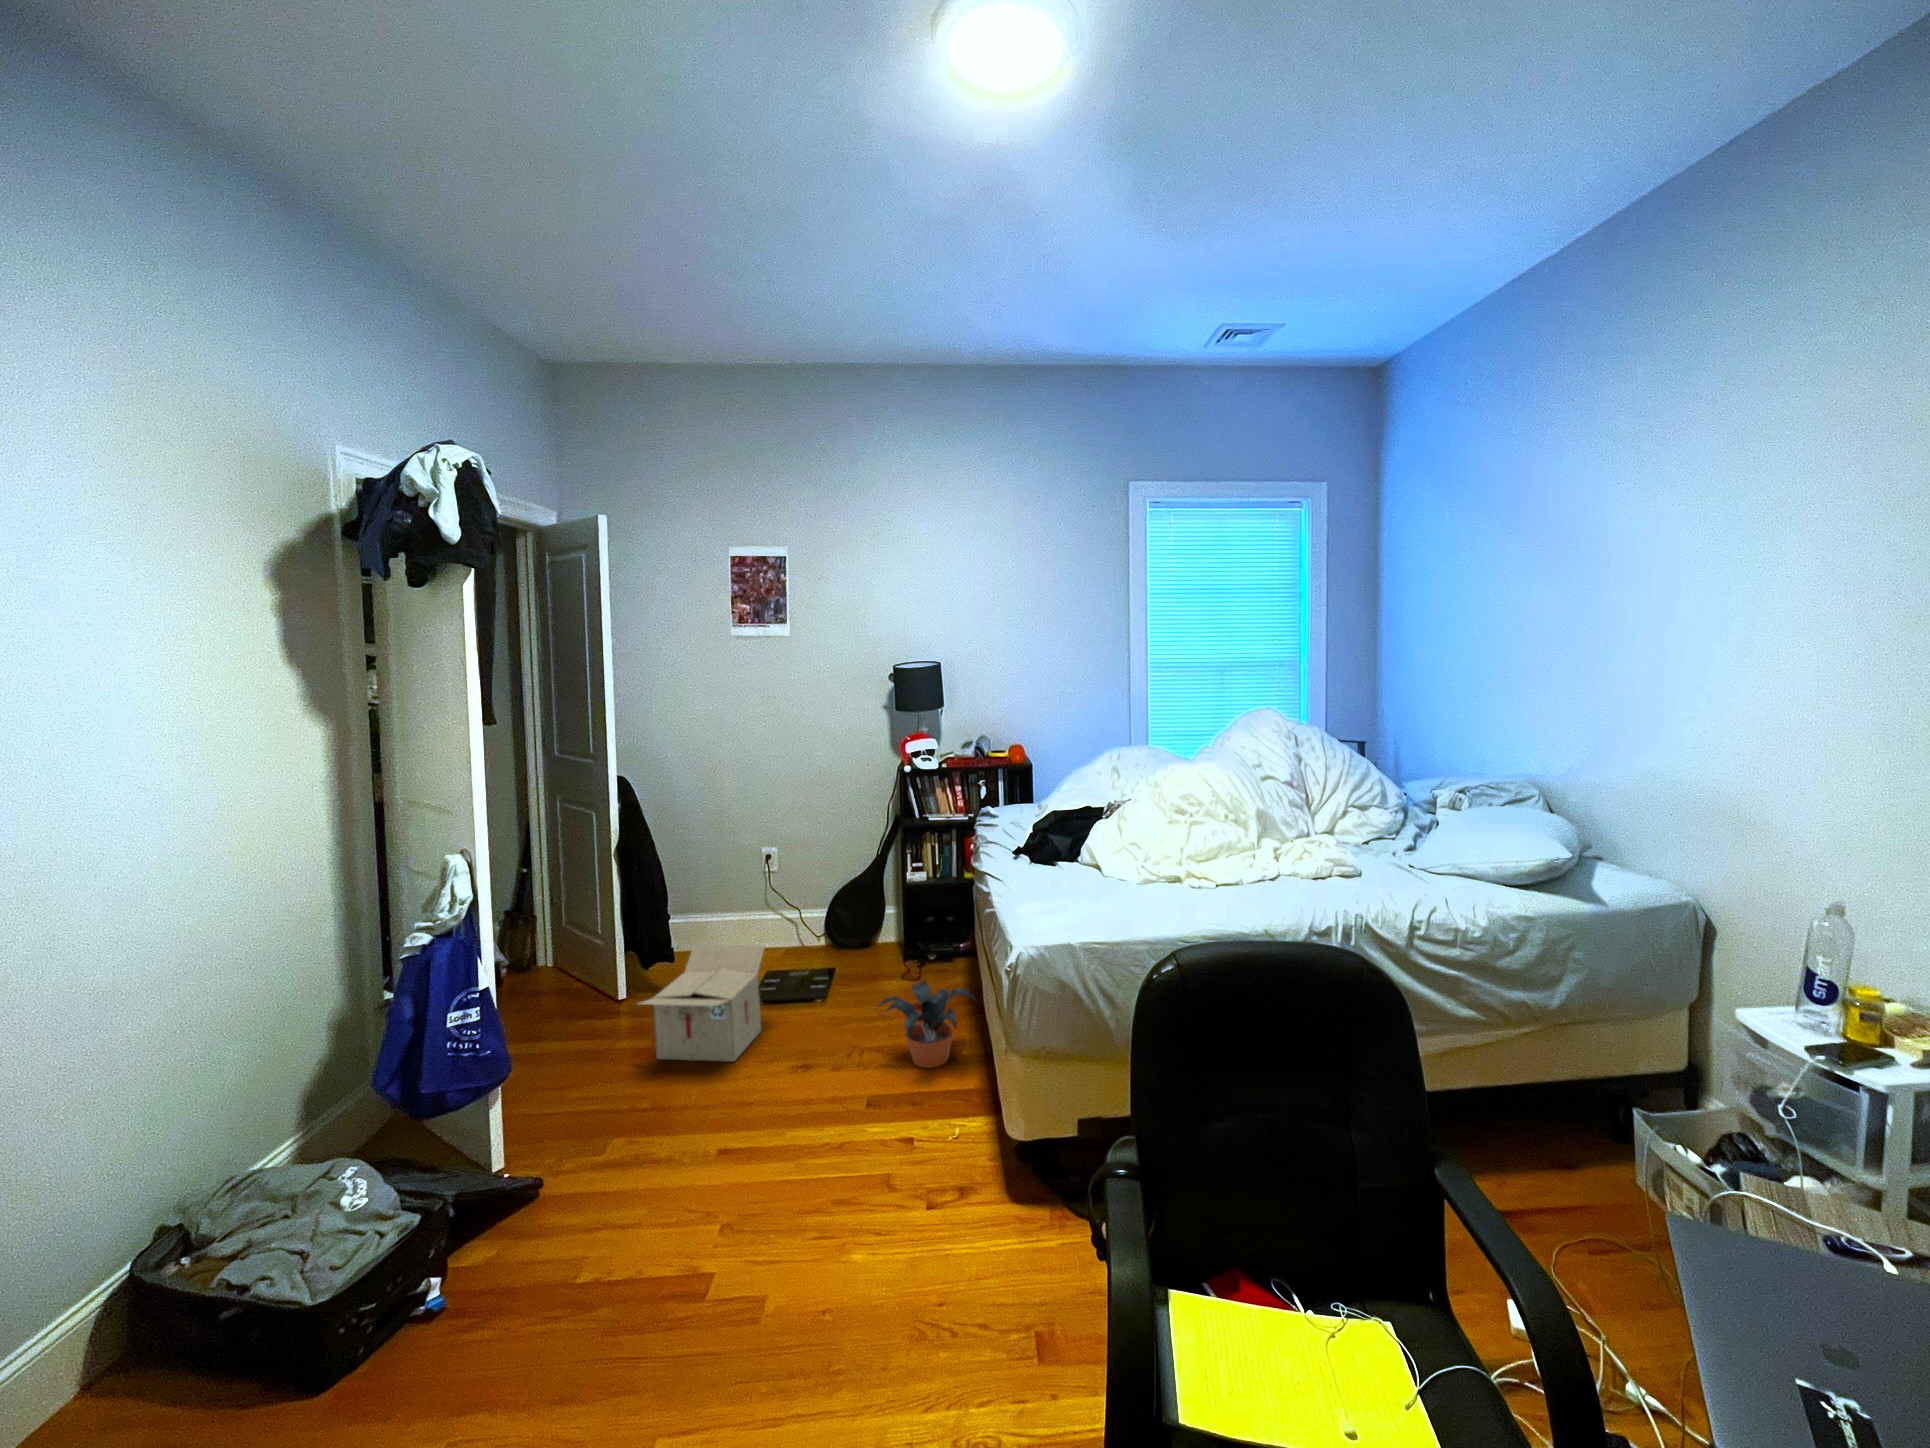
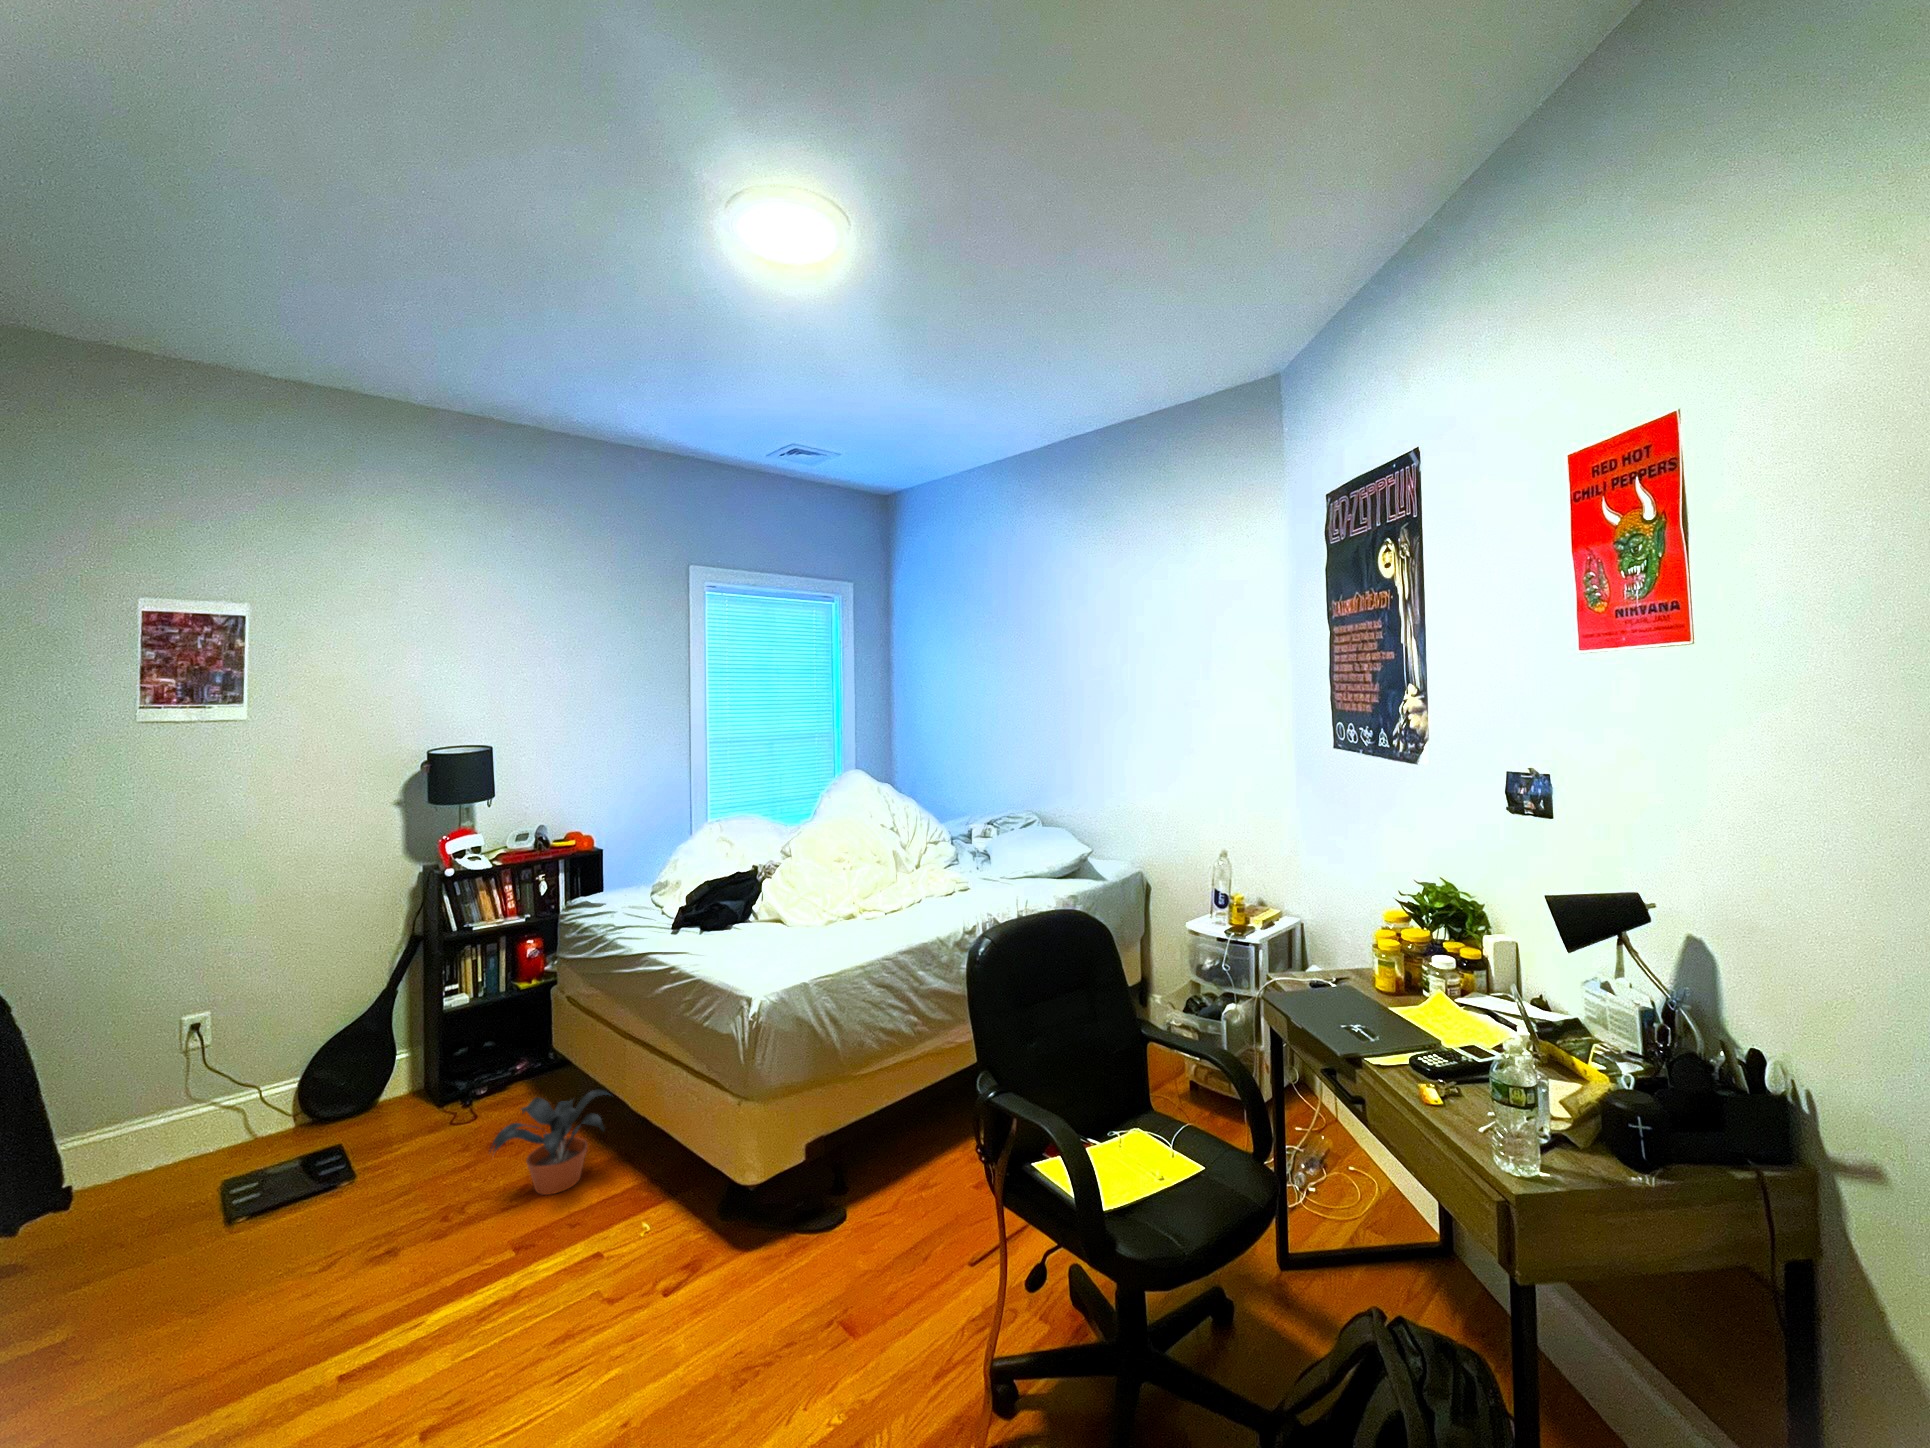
cardboard box: present [639,944,765,1062] -> none [73,1128,274,1351]

